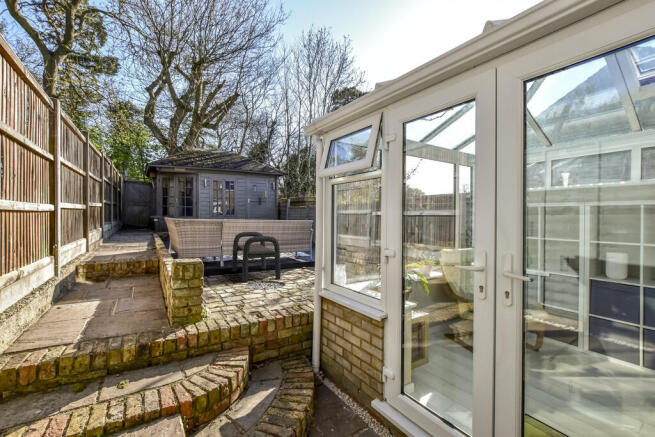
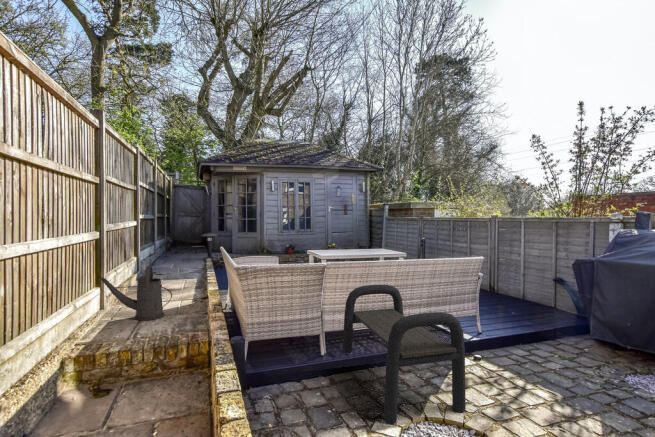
watering can: none [90,225,134,255] -> present [101,266,172,321]

